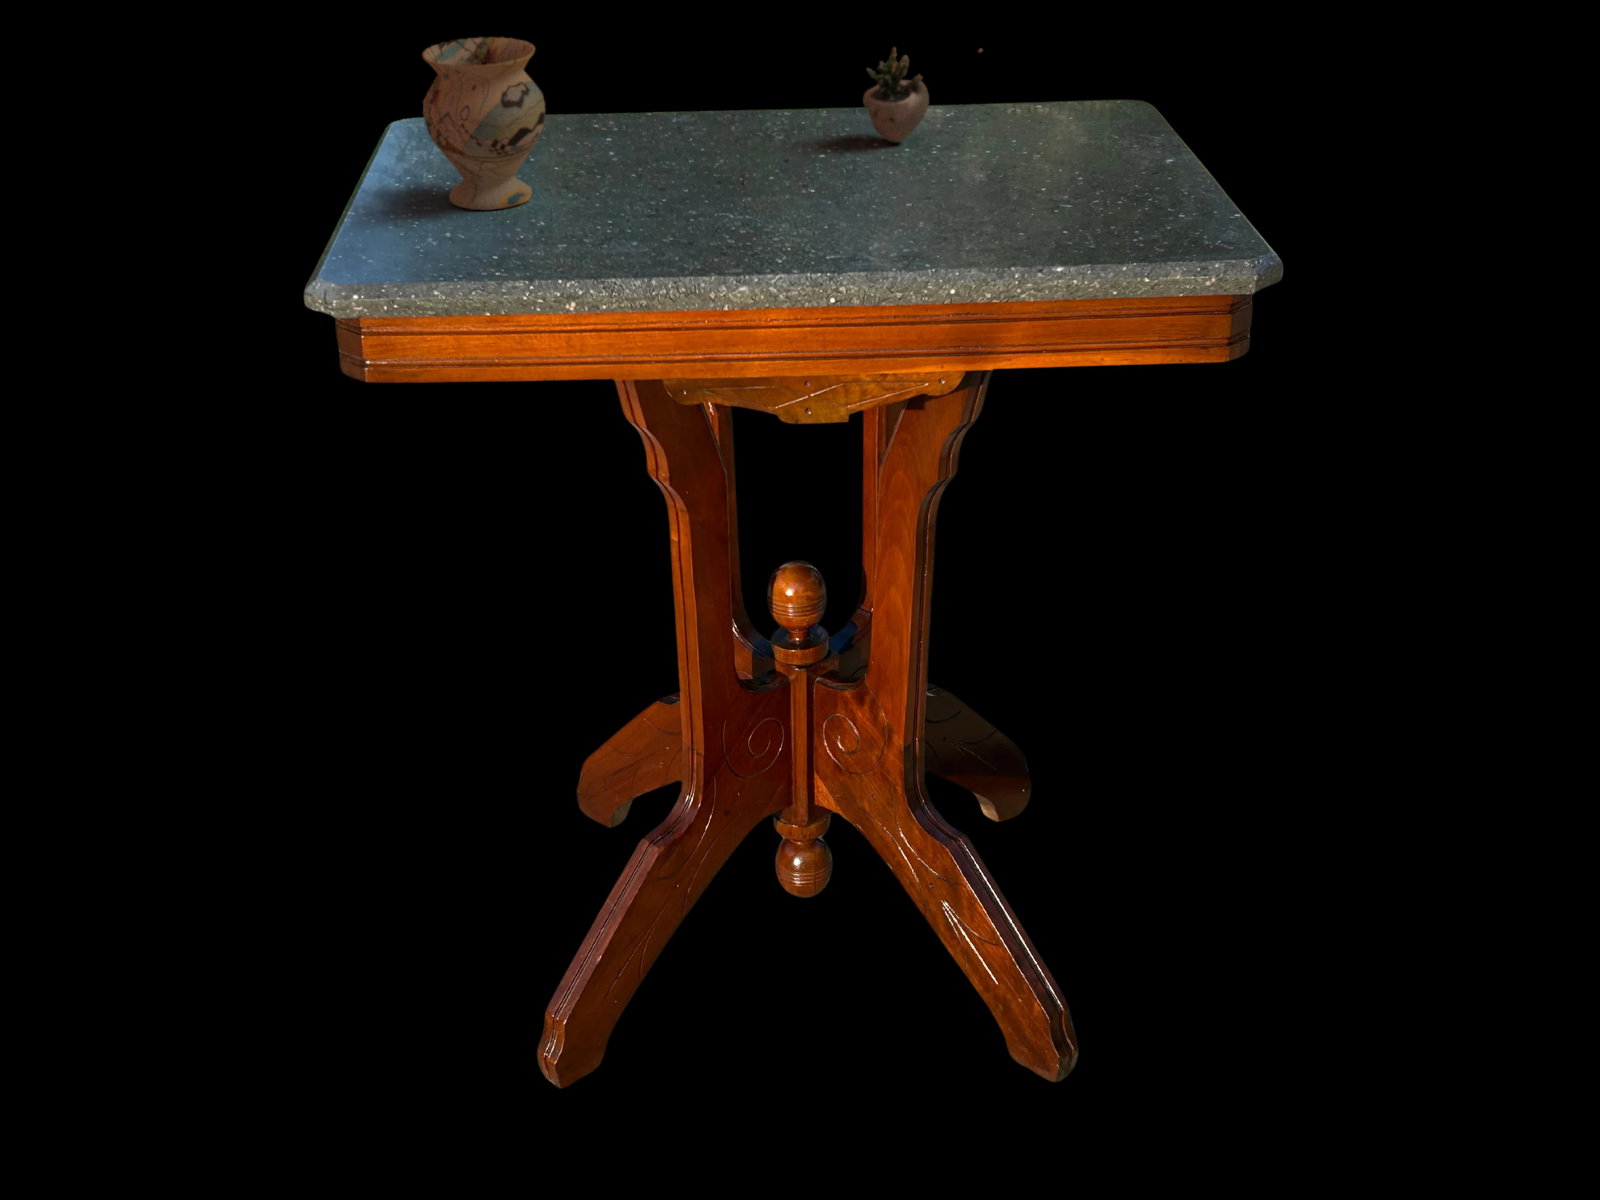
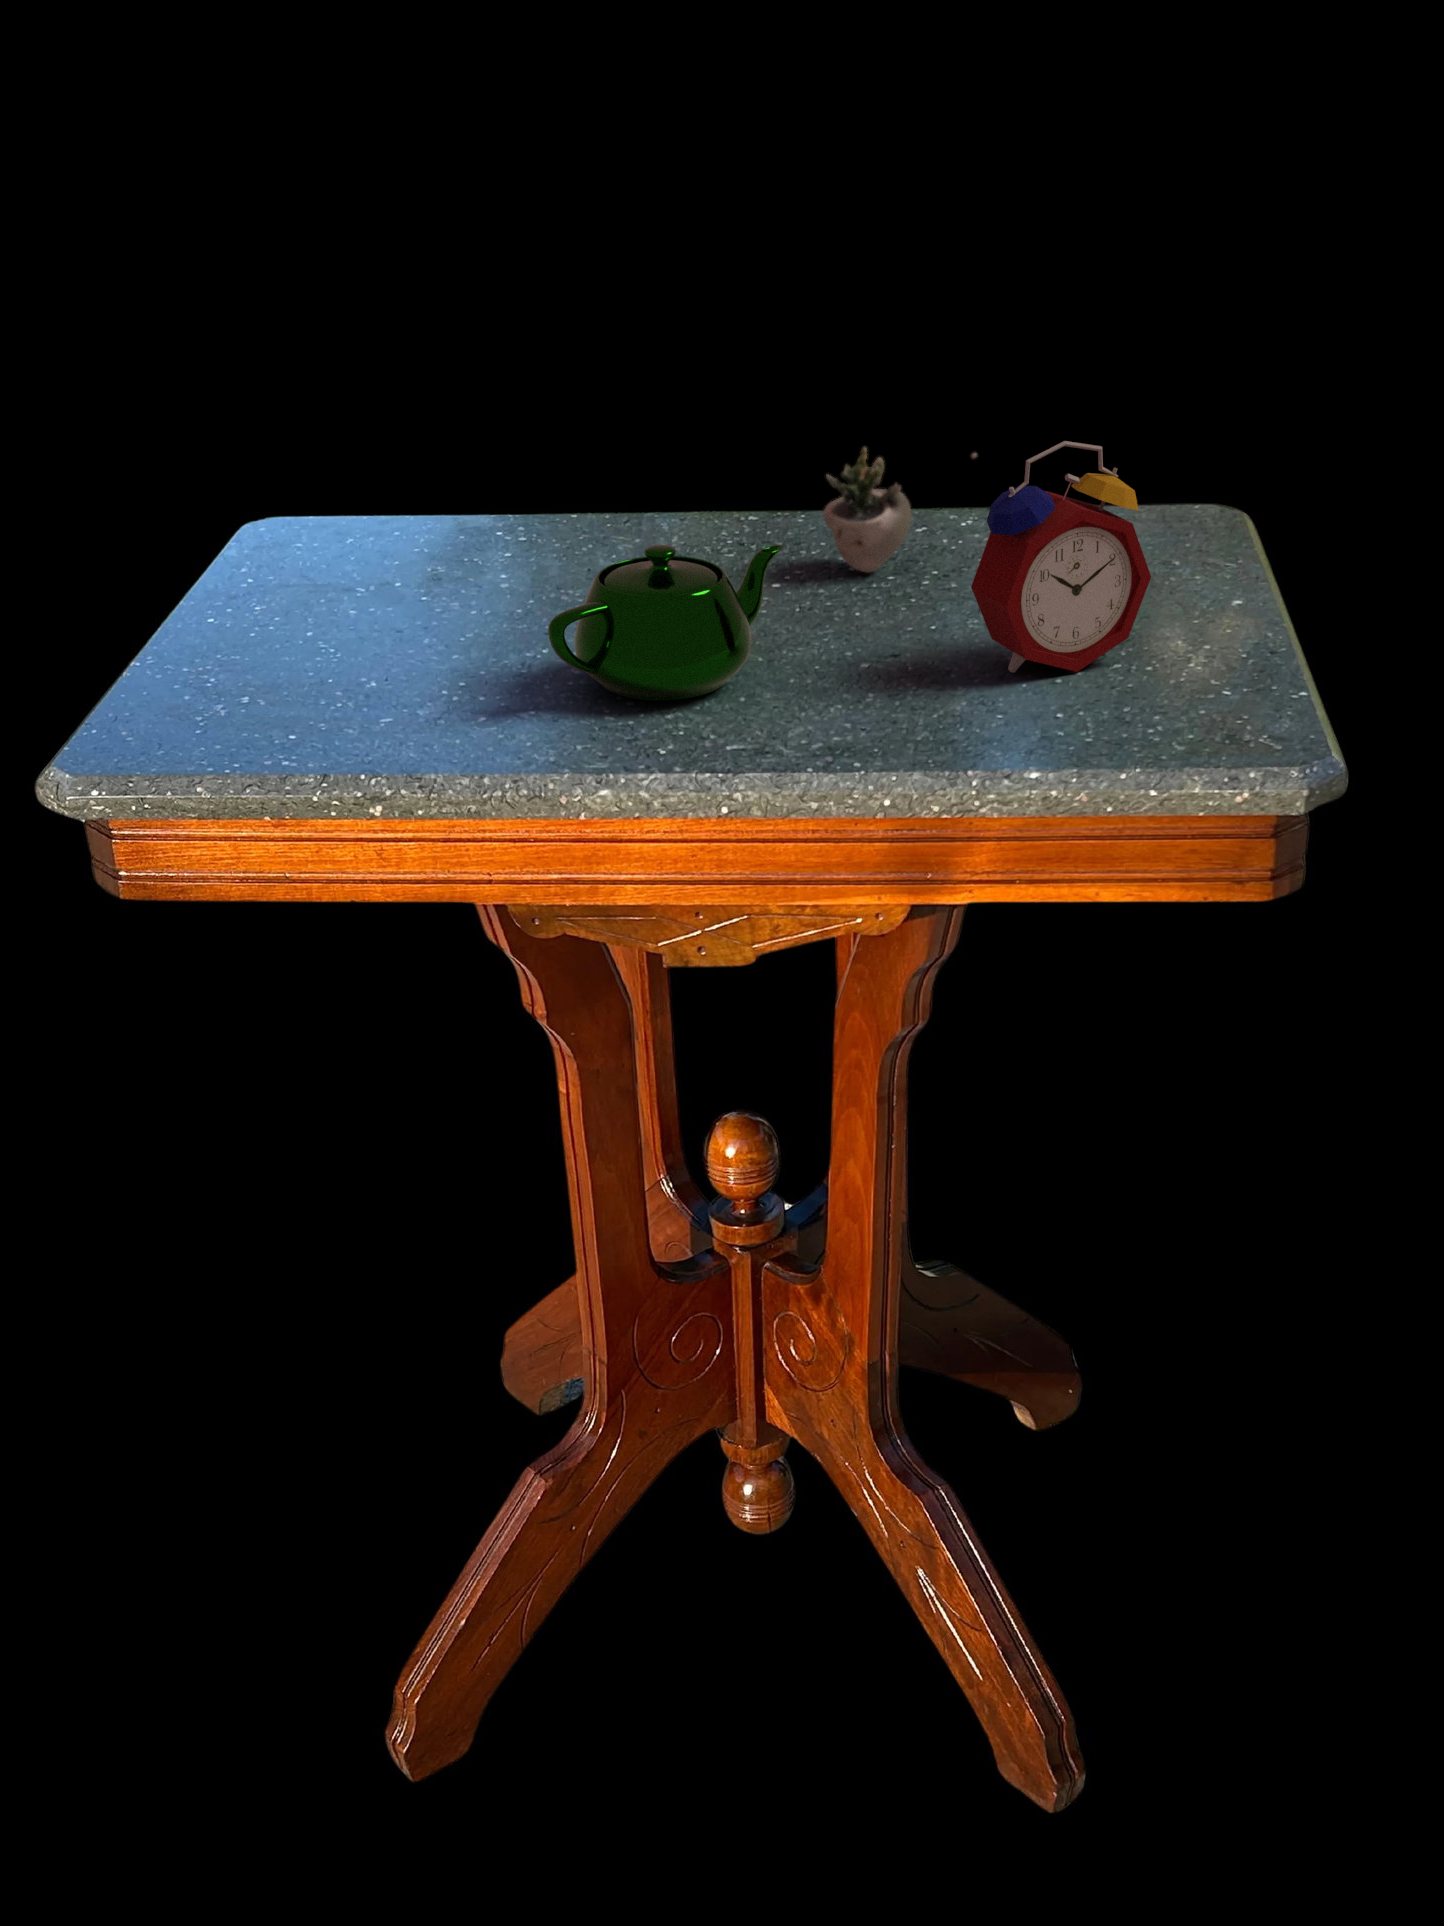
alarm clock: none [994,30,1124,204] -> present [971,441,1151,673]
vase: present [422,37,545,210] -> none [218,433,382,664]
teapot: none [687,112,850,227] -> present [548,545,783,700]

